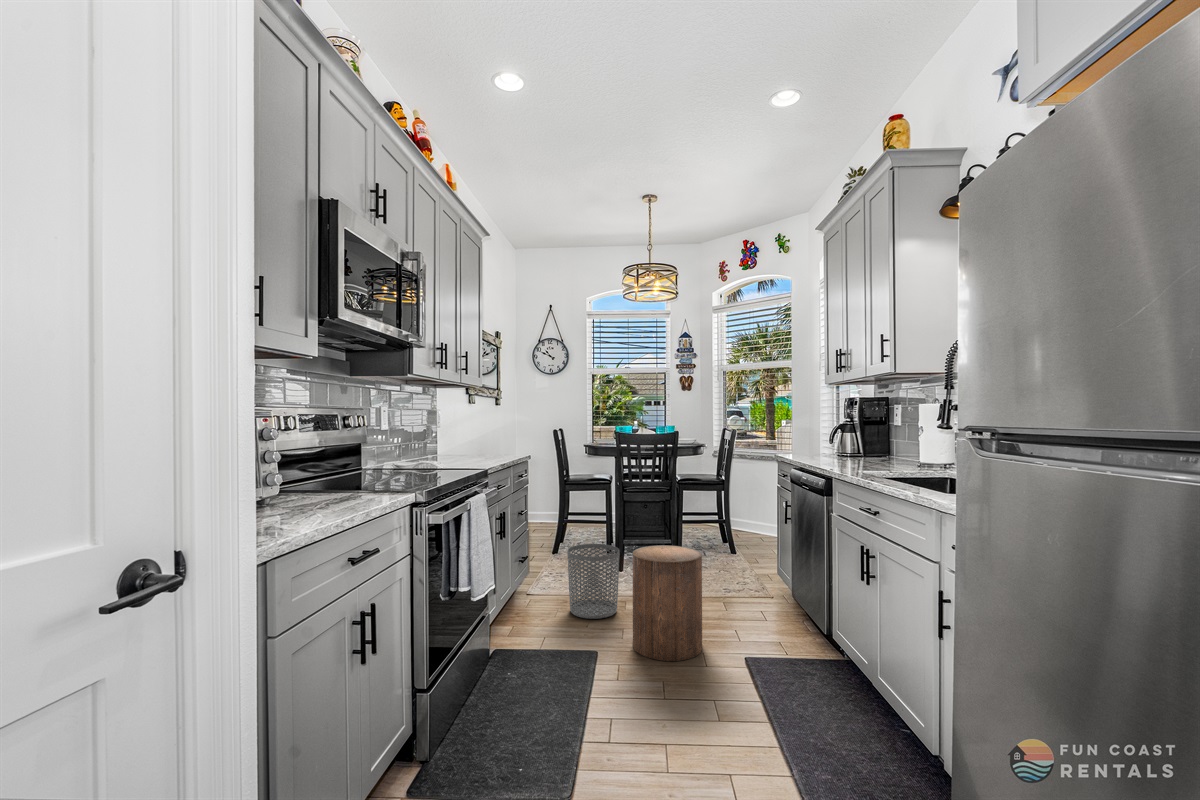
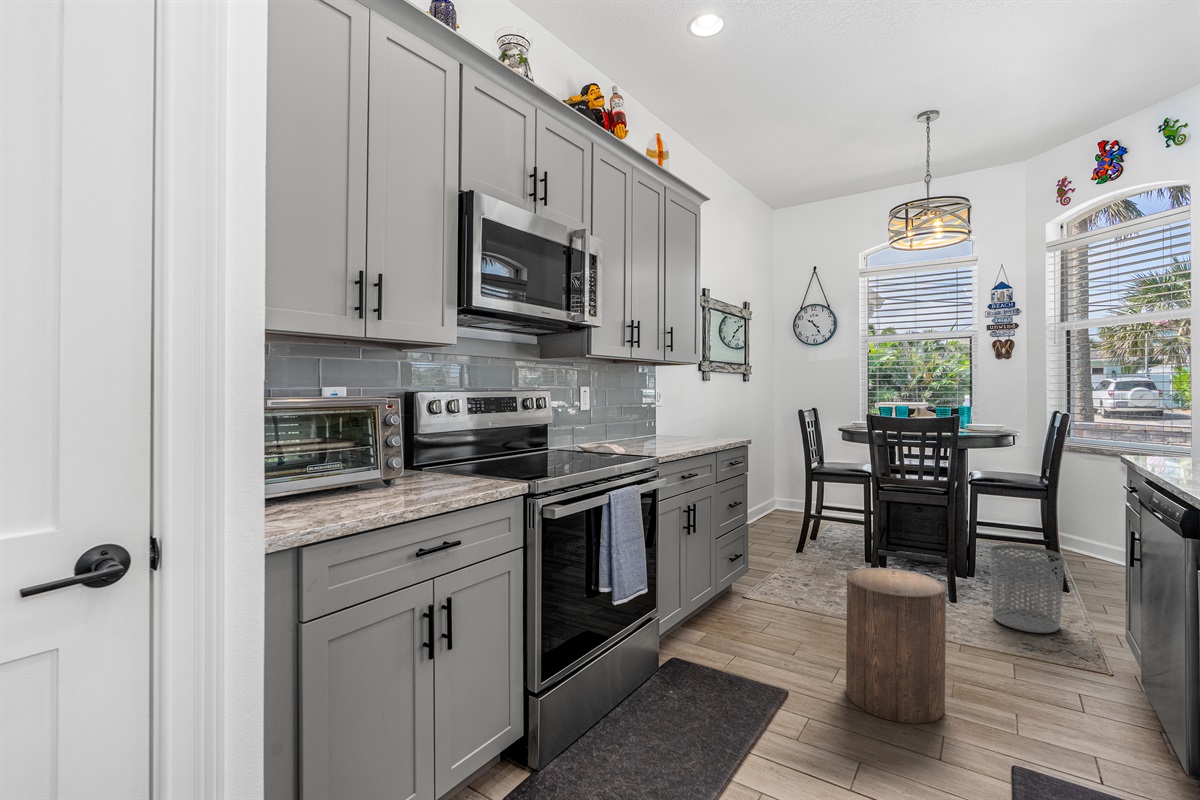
waste bin: present [567,544,620,619] -> present [990,545,1064,633]

